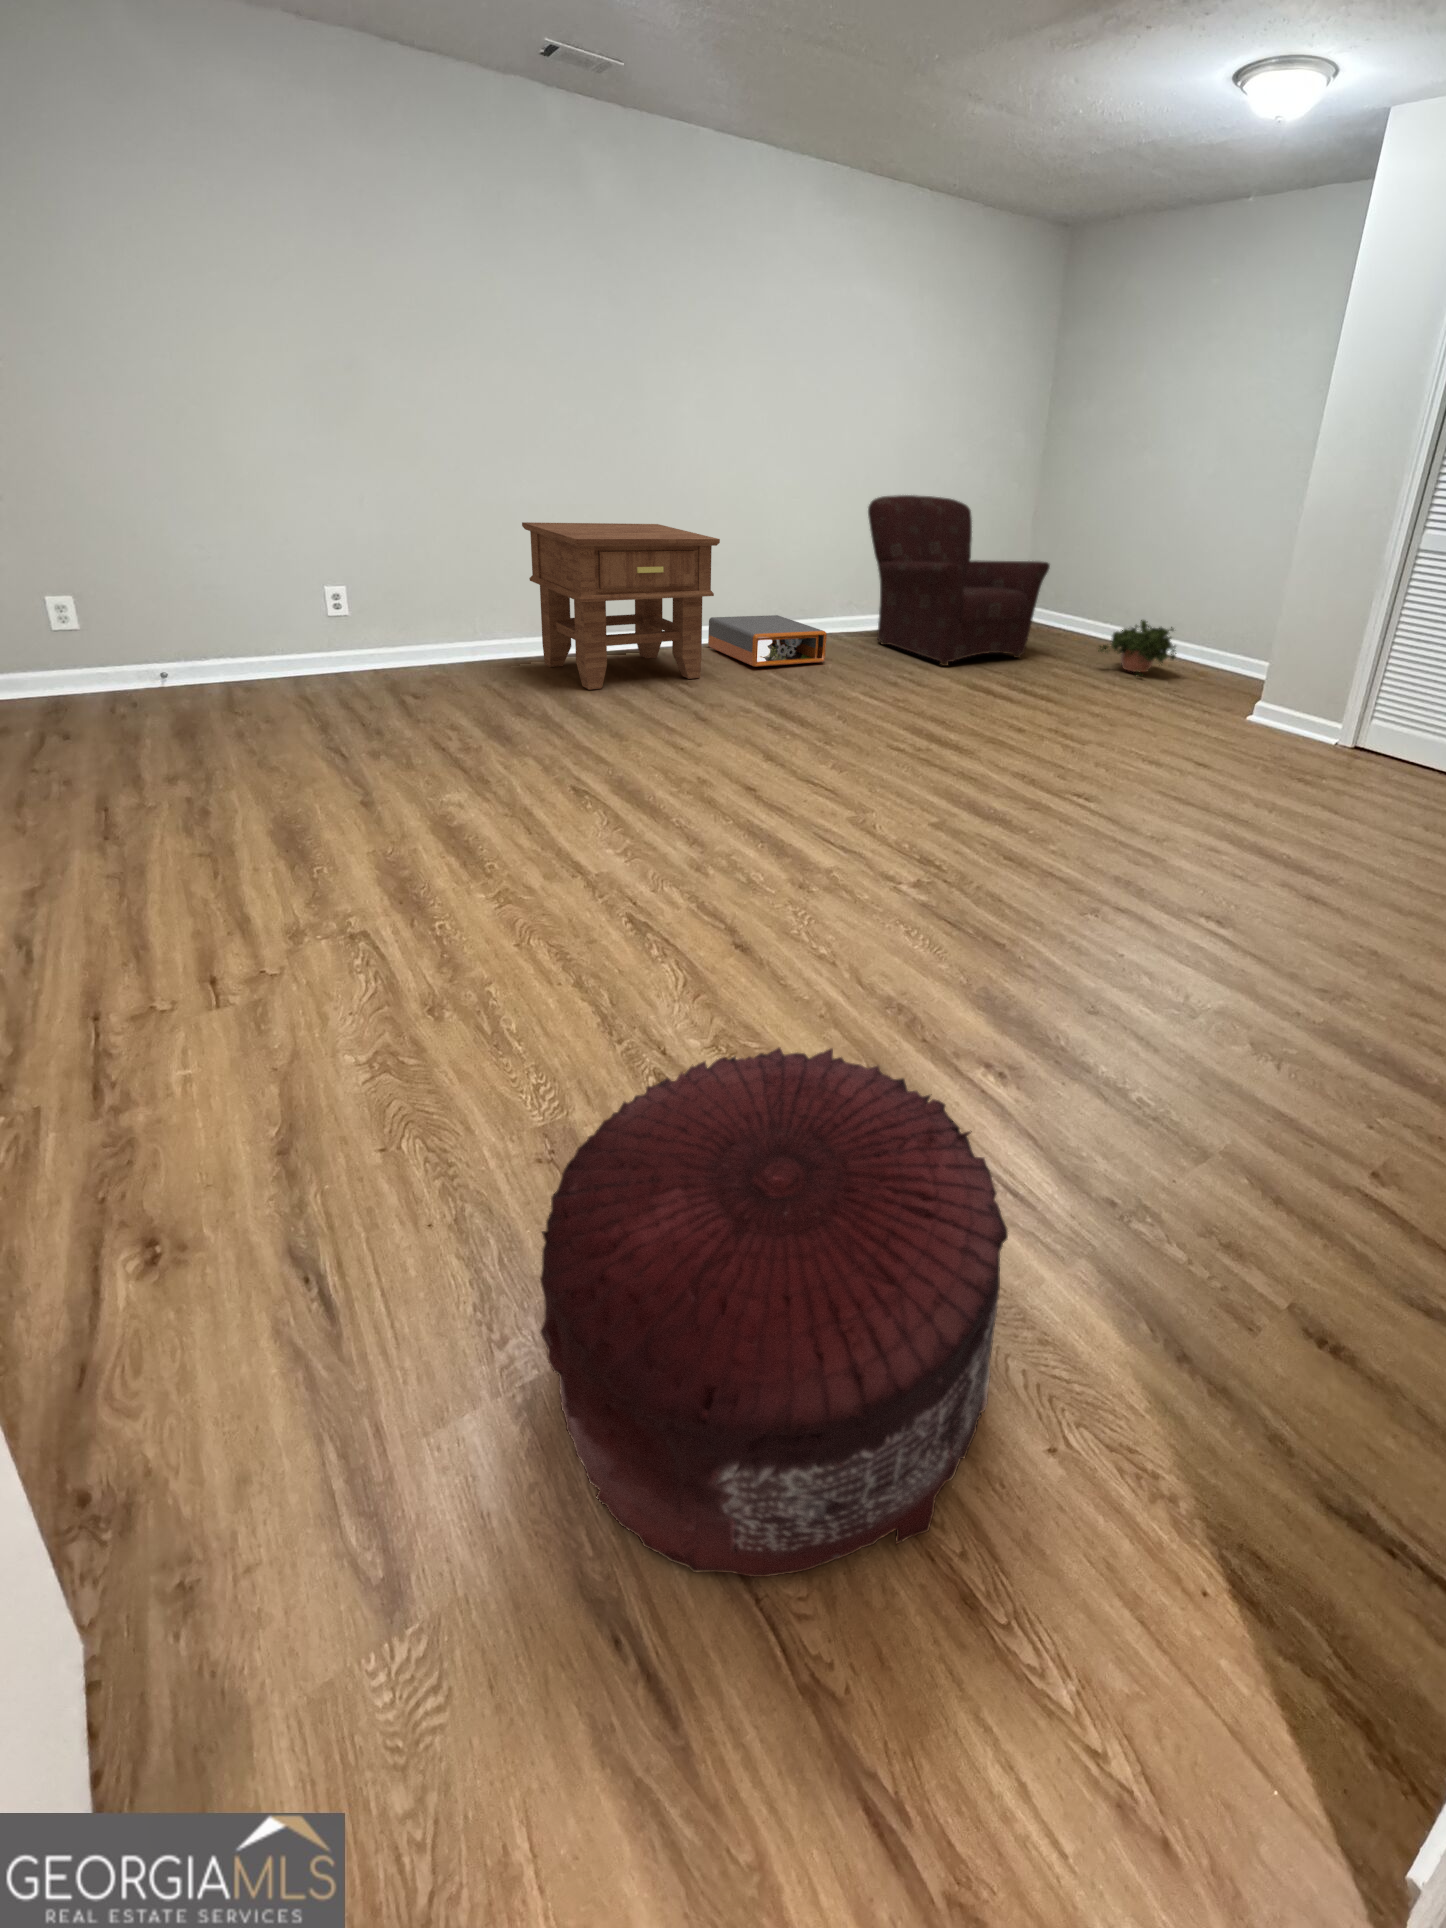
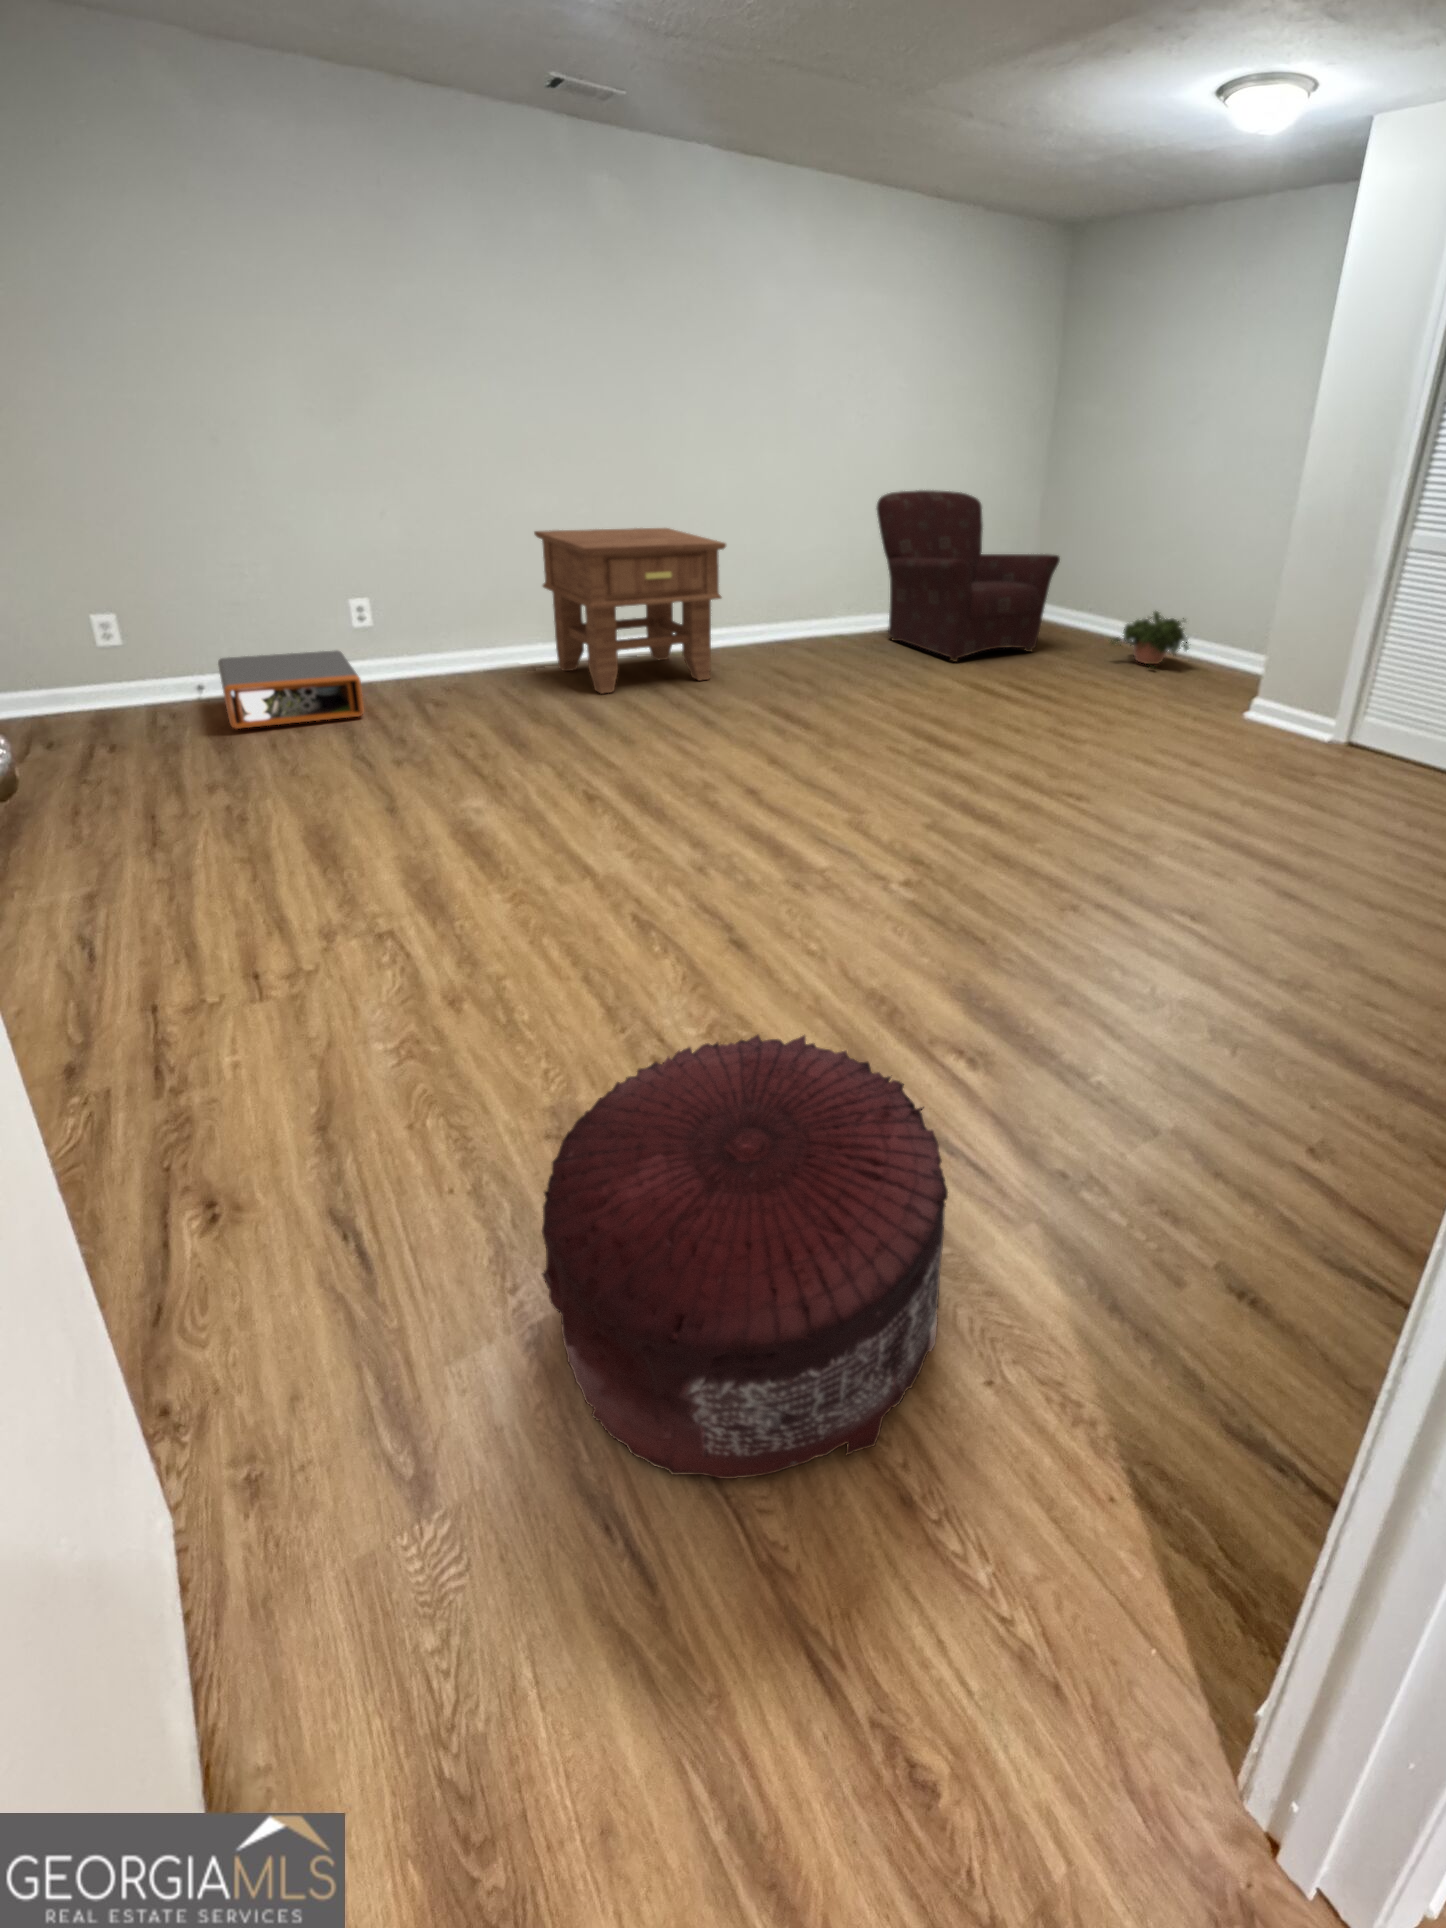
storage box: present [708,615,827,667] -> present [218,650,364,729]

